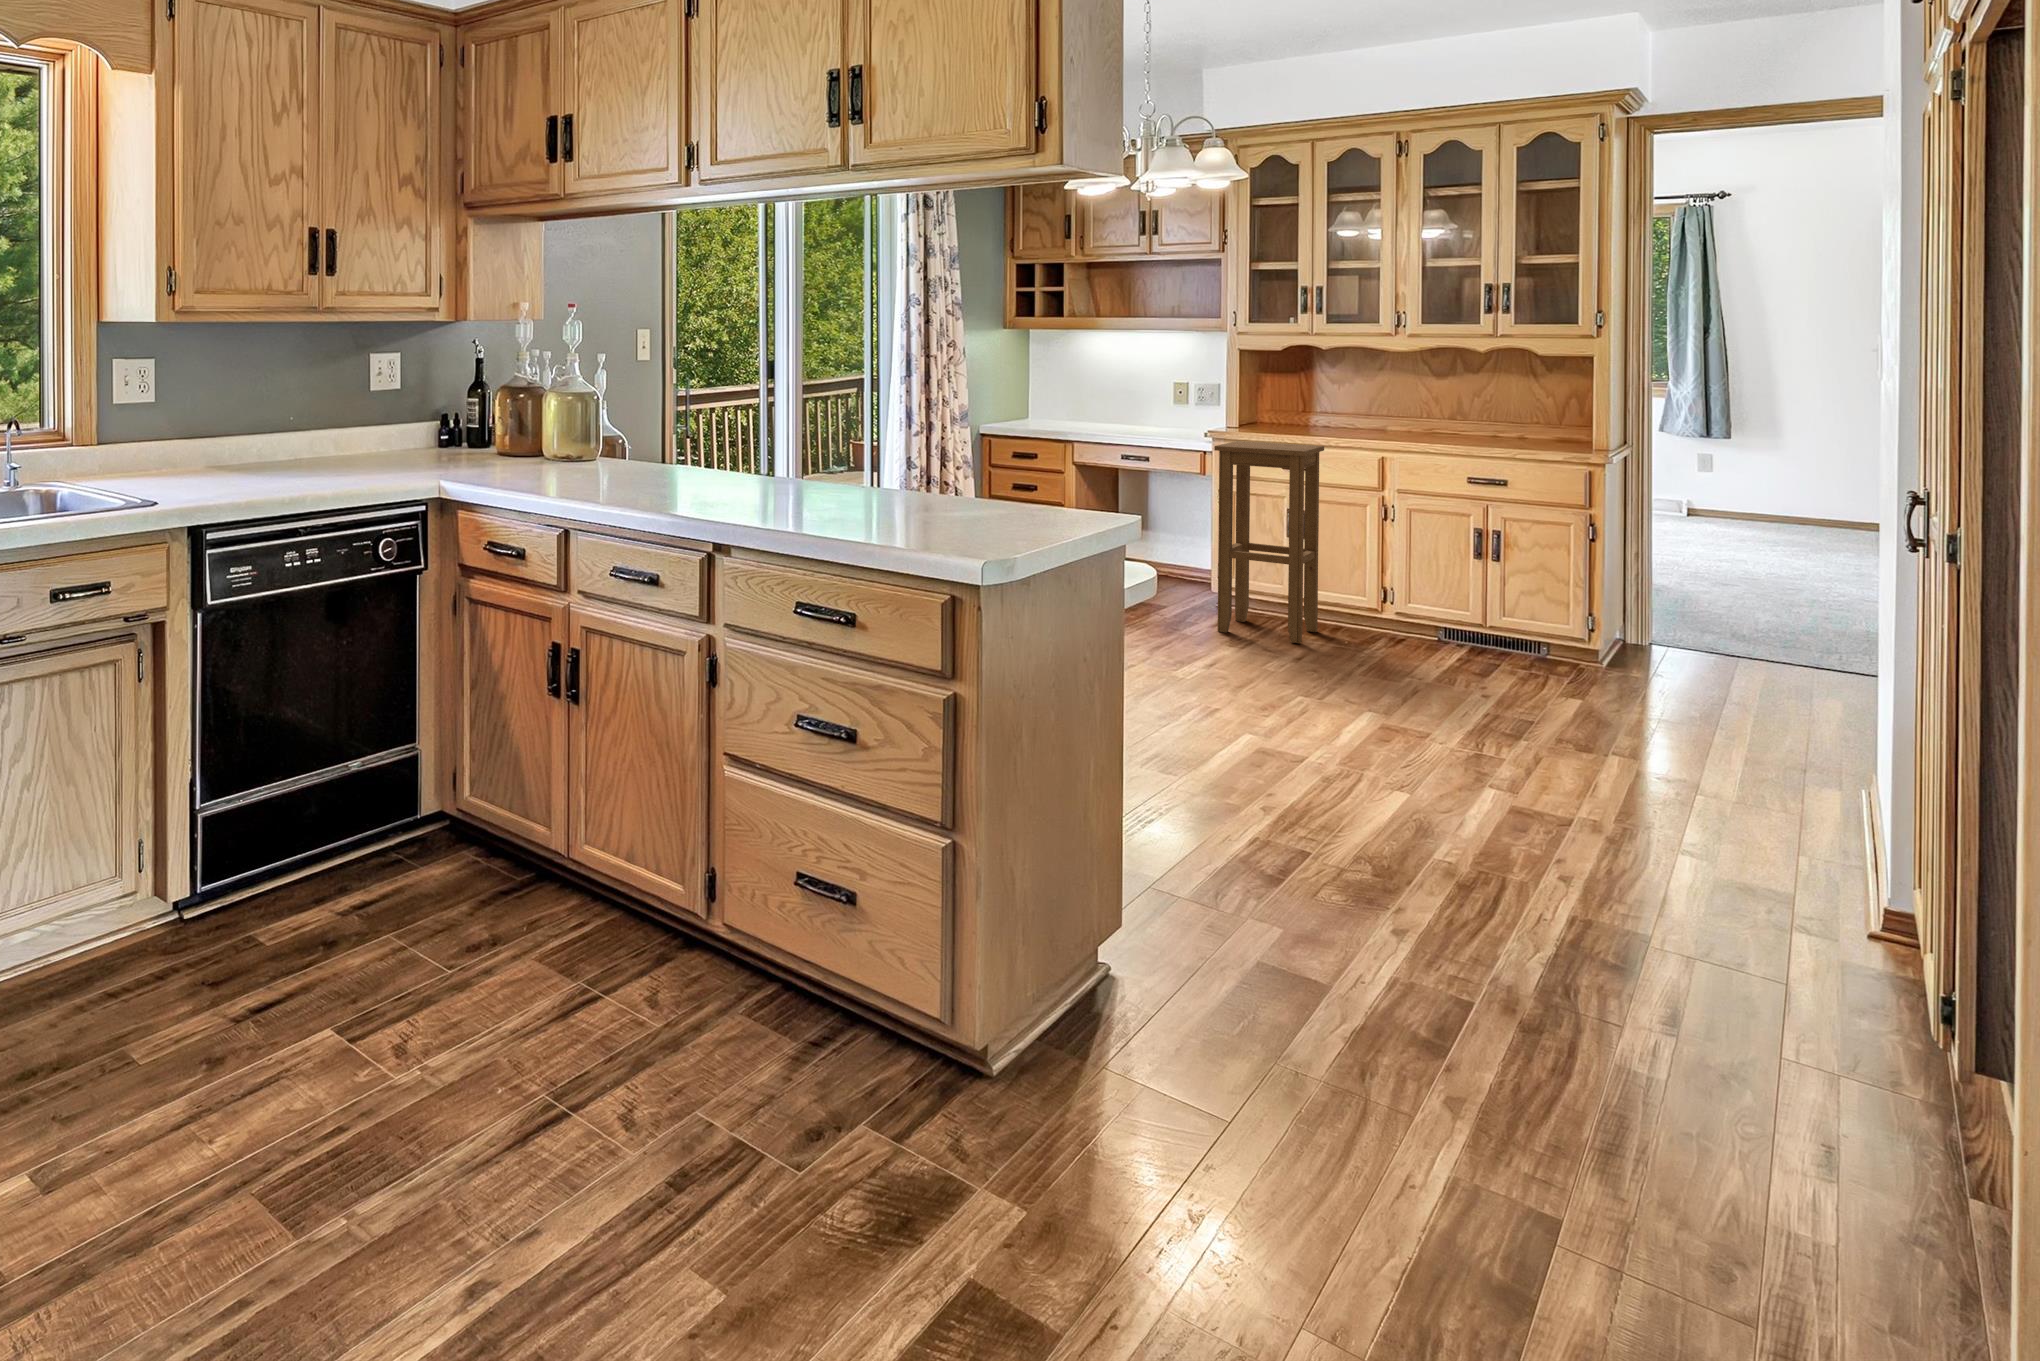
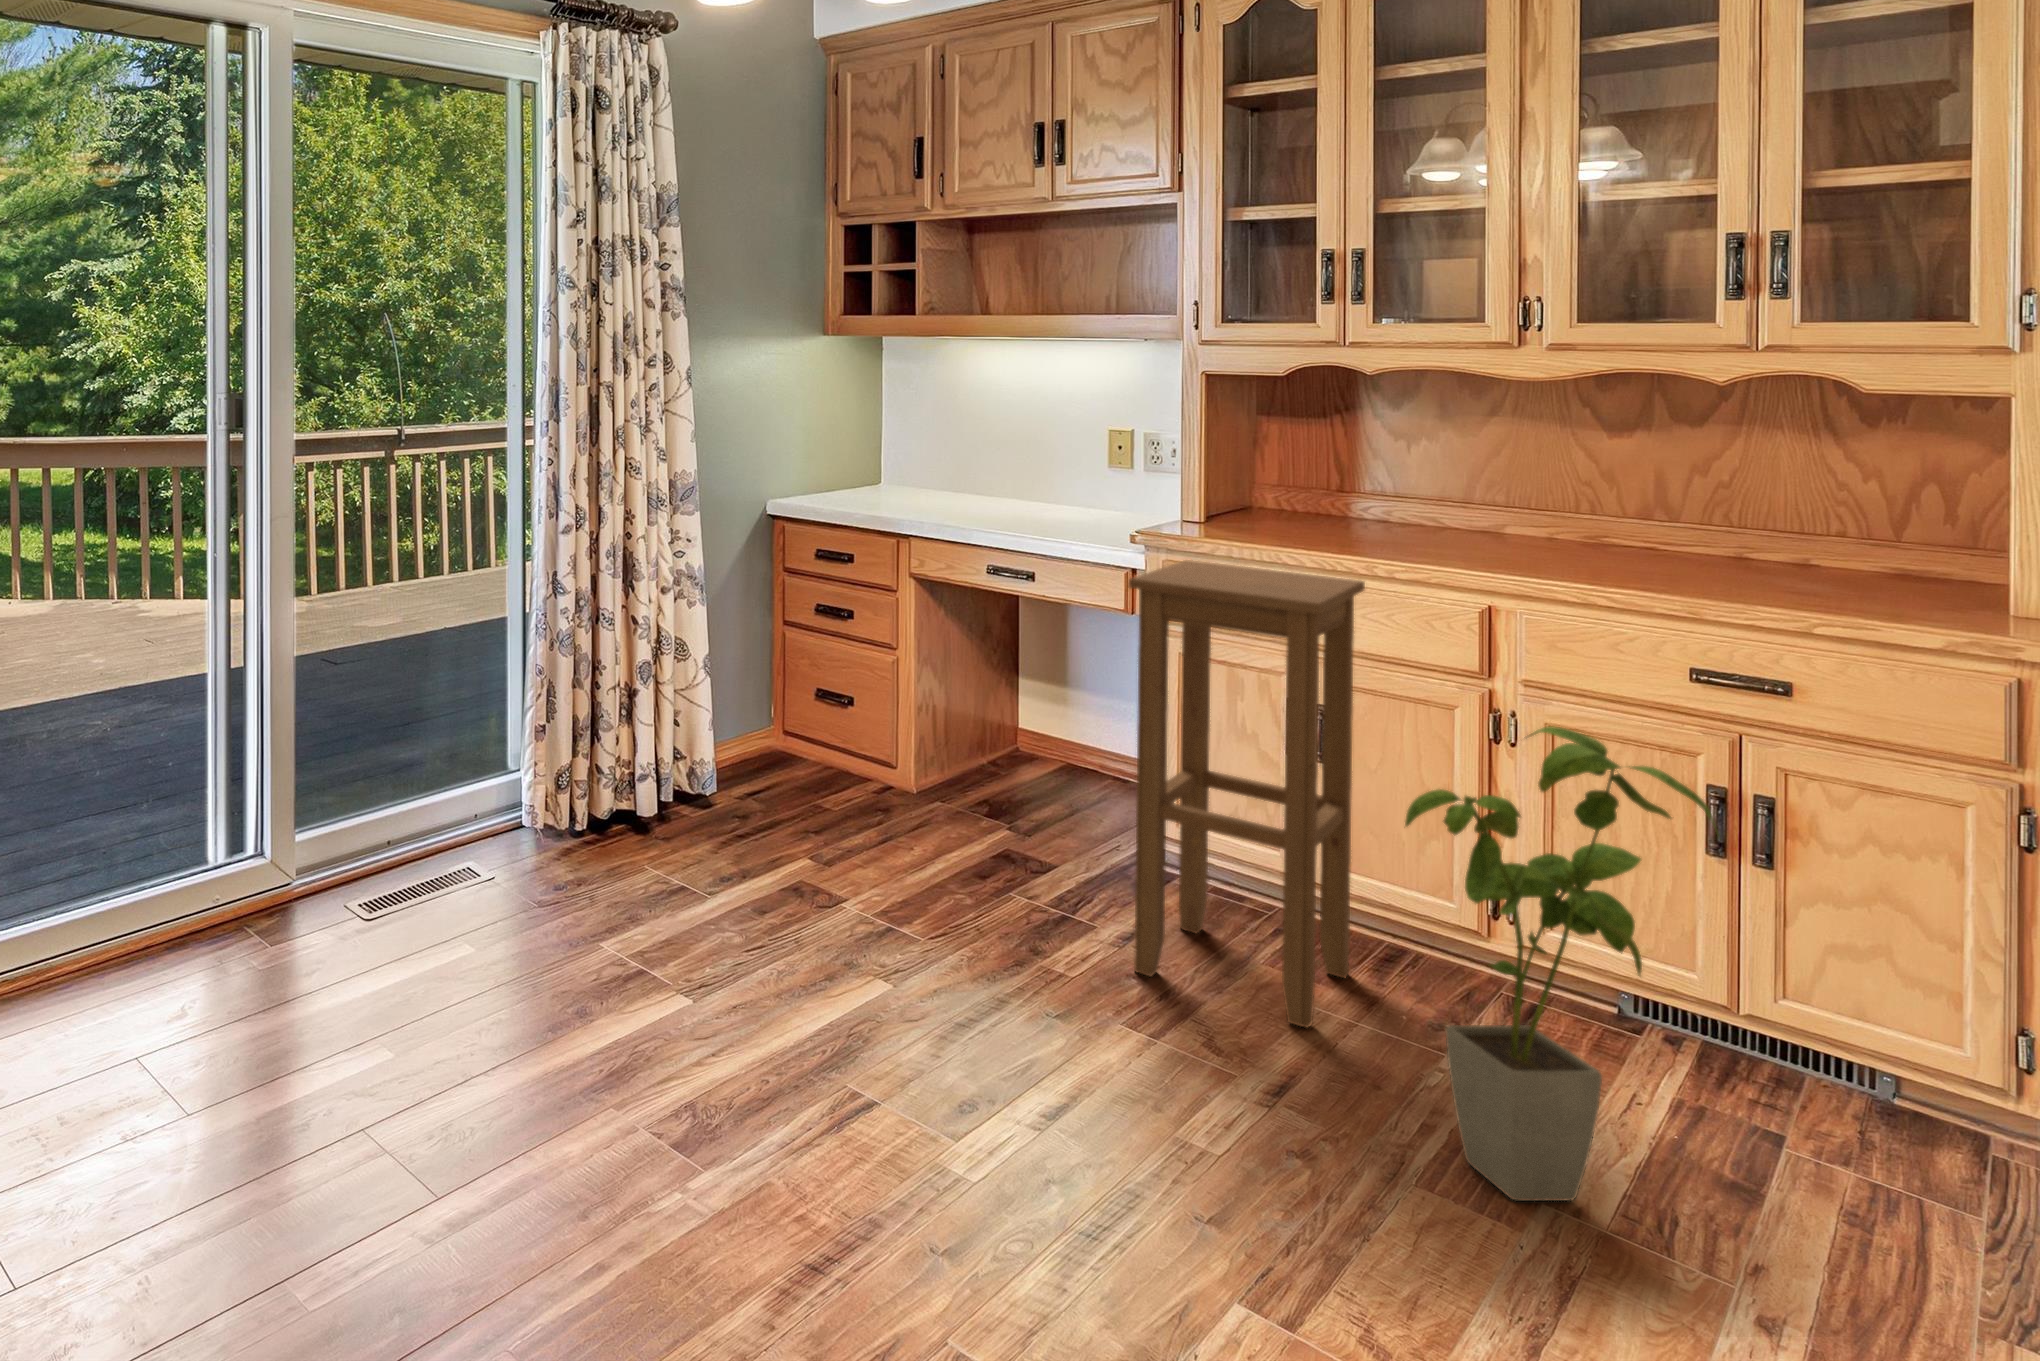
house plant: none [1341,489,1460,677] -> present [1405,726,1718,1201]

